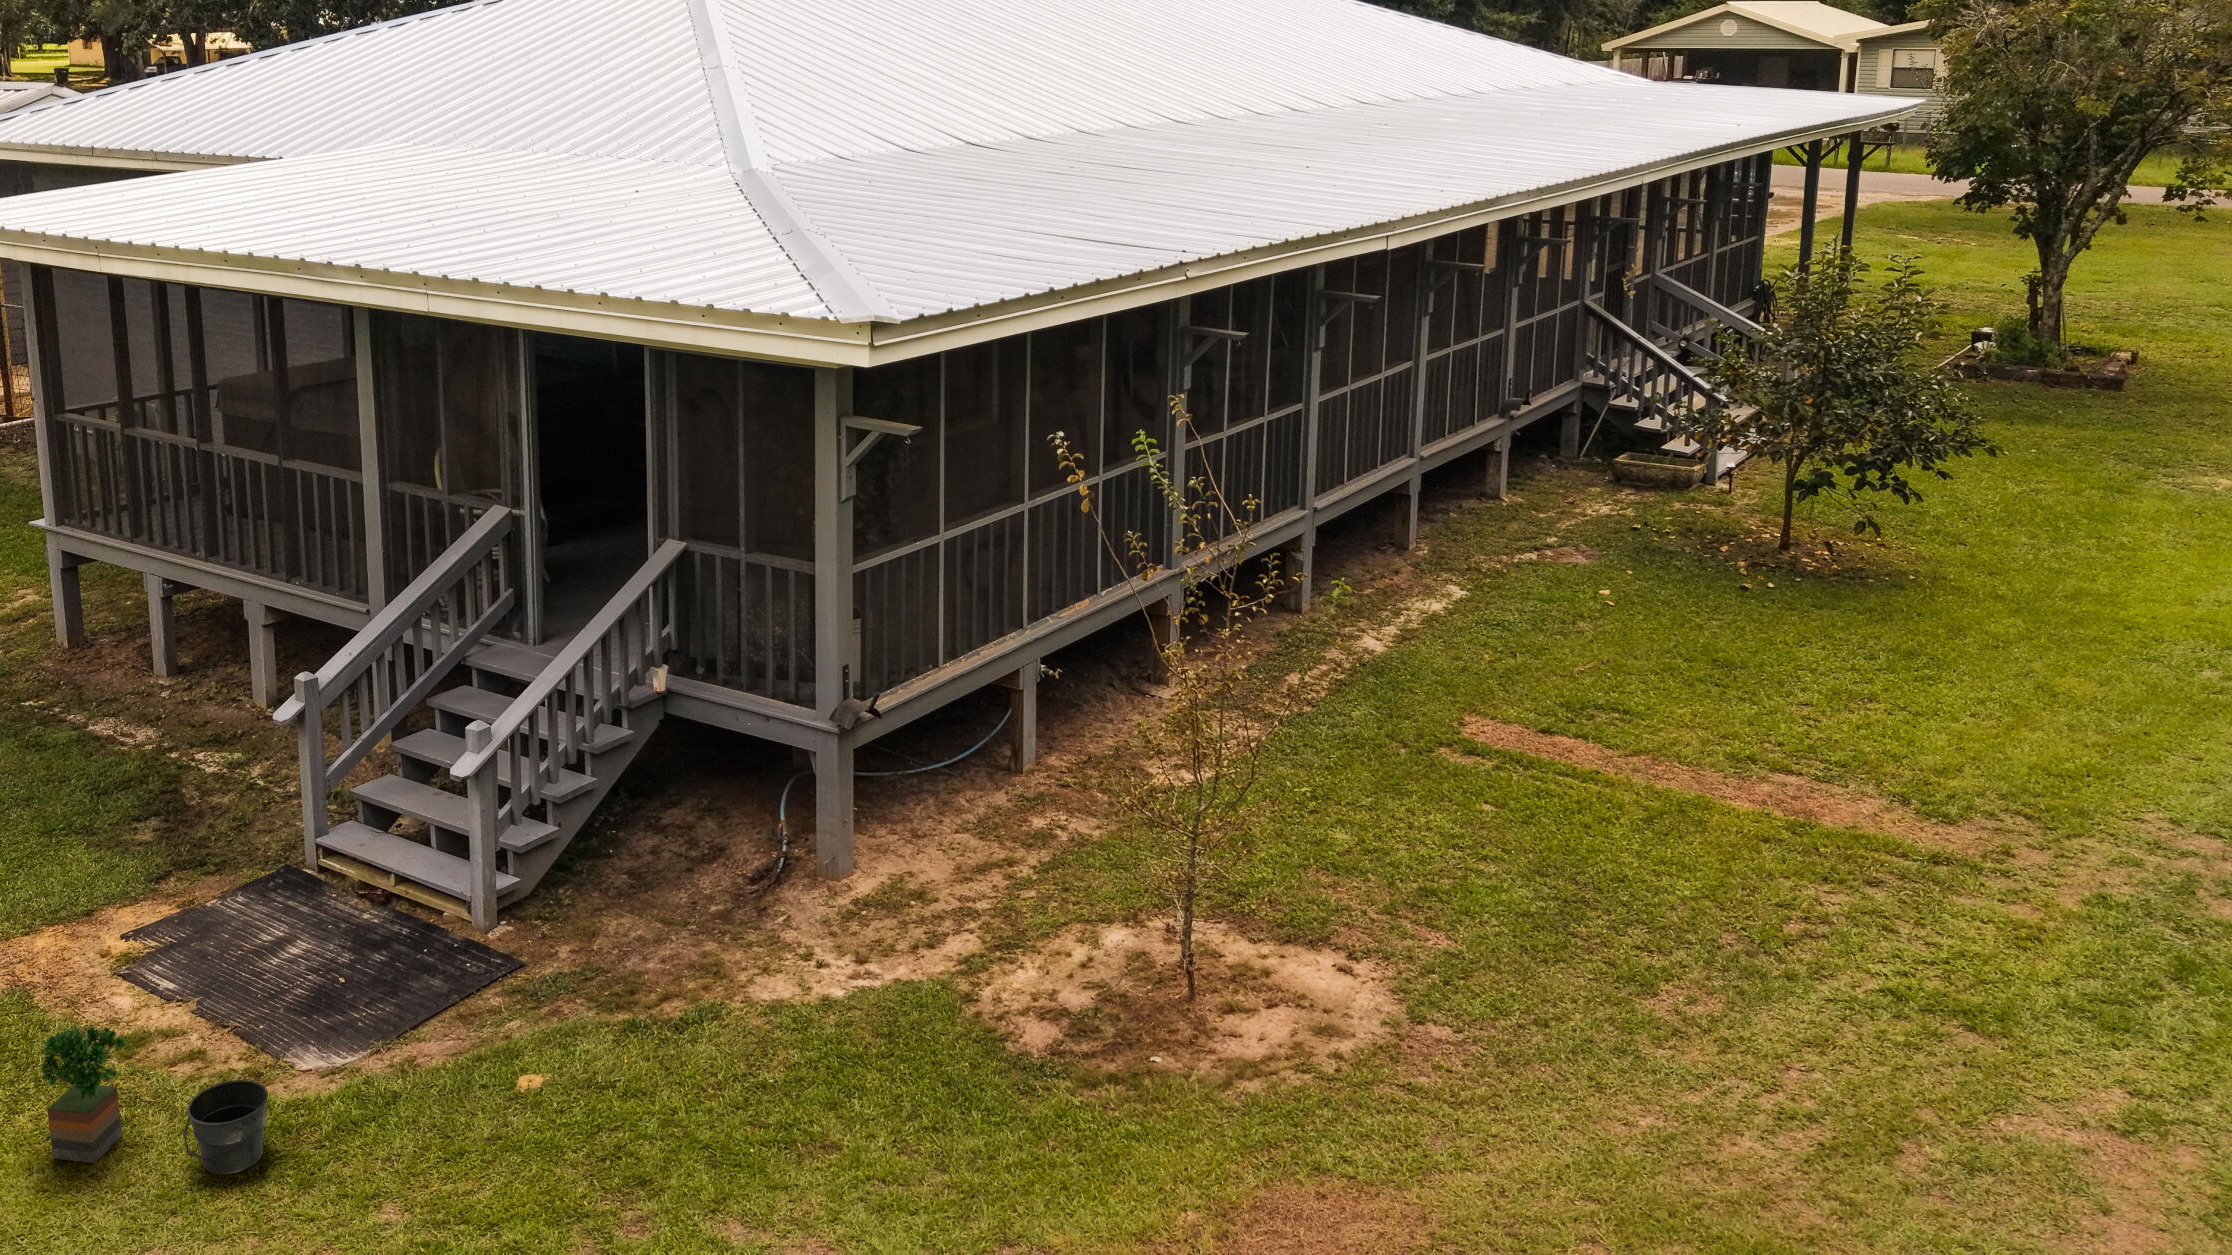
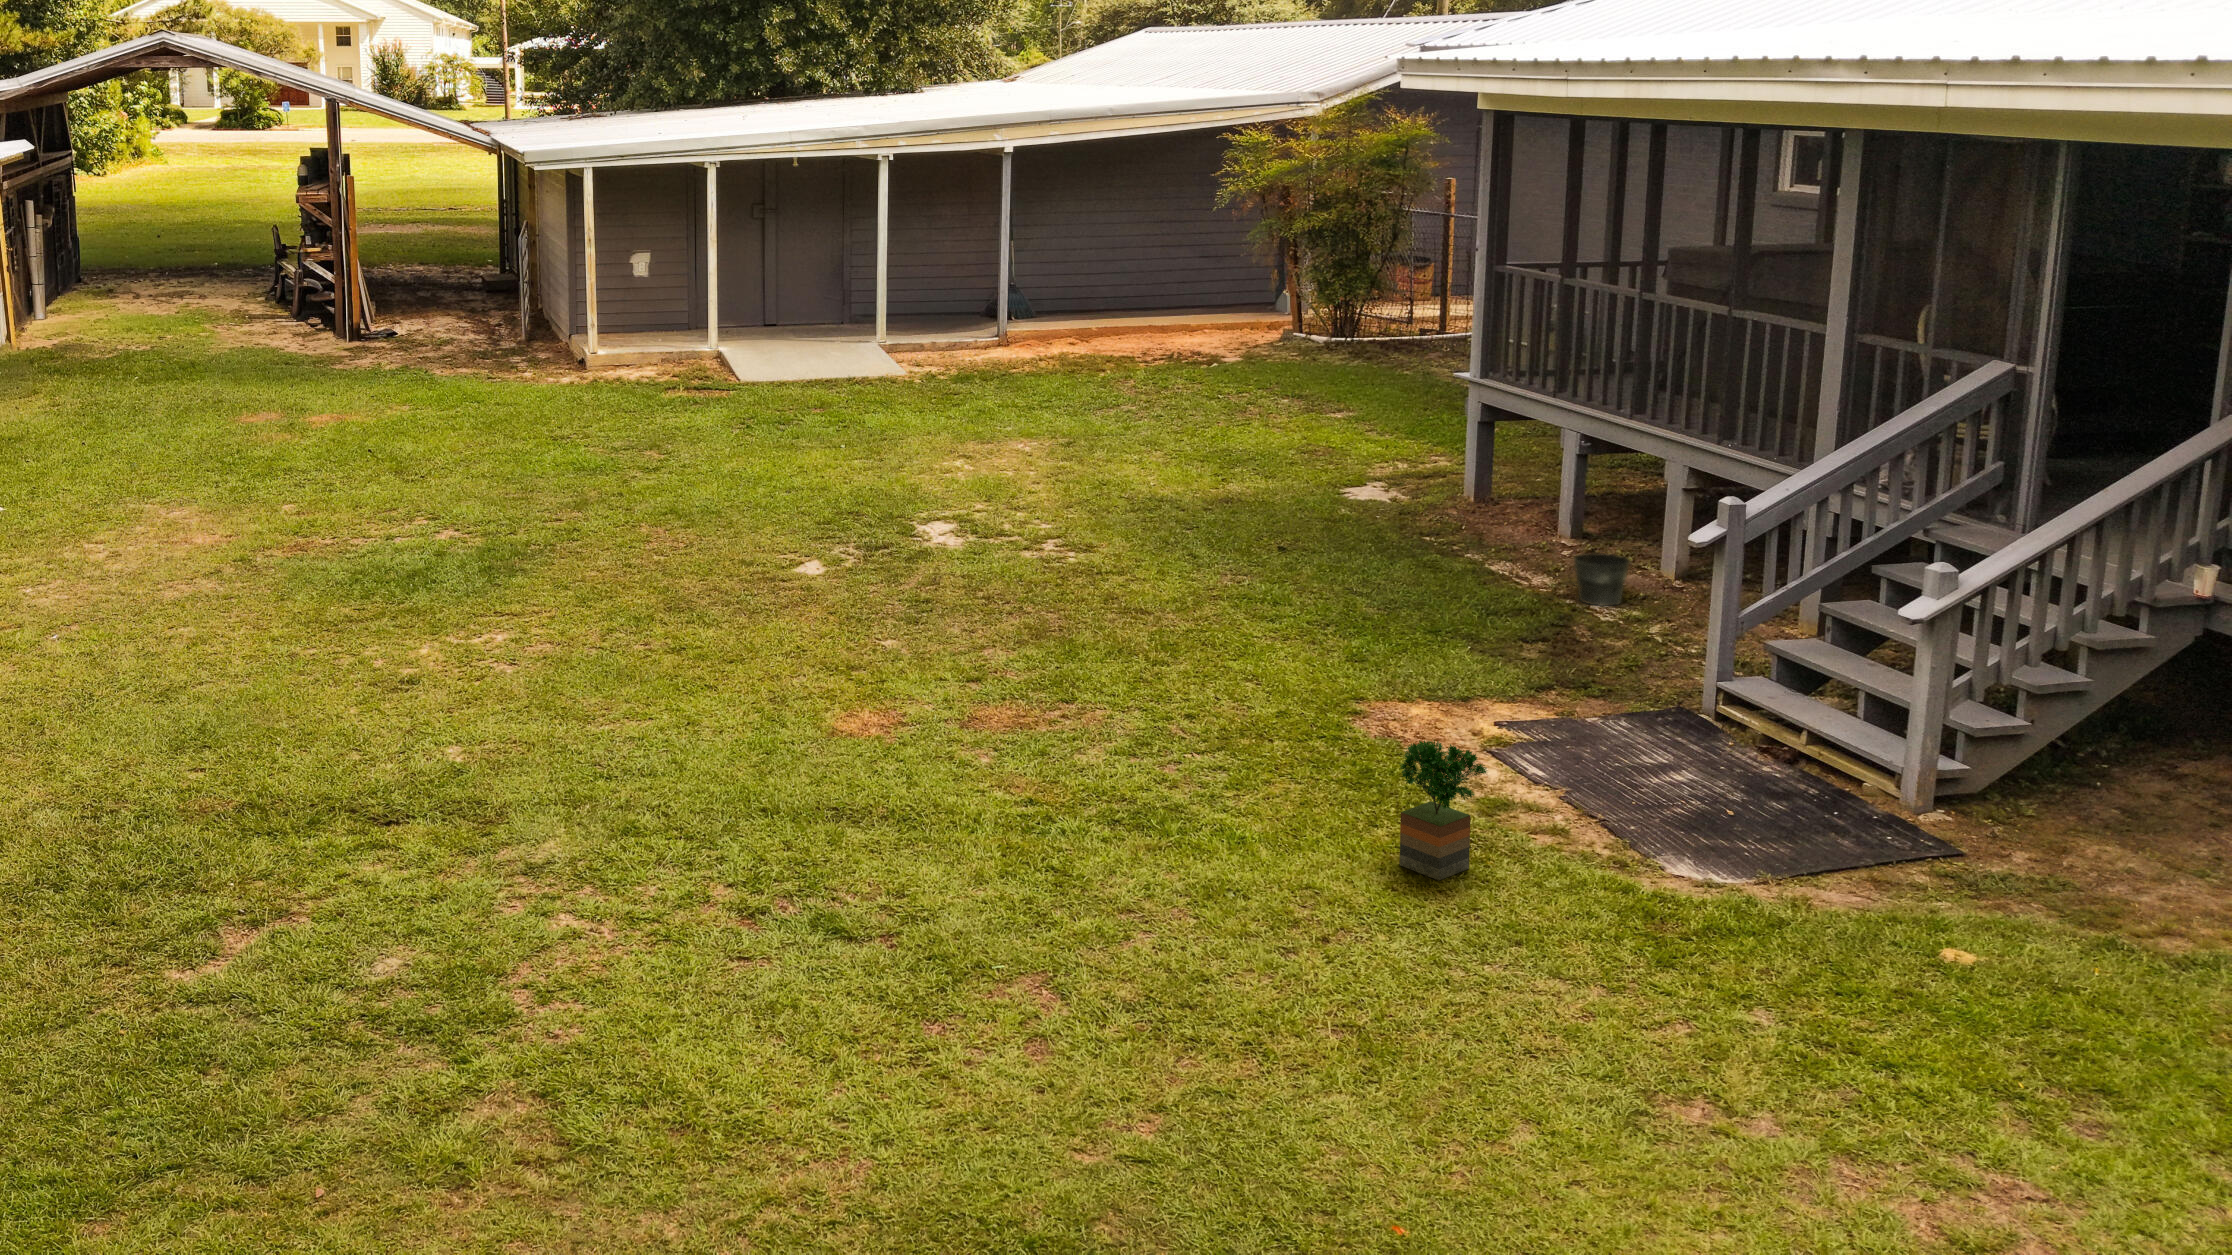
bucket: present [183,1080,268,1174] -> present [1571,553,1630,606]

